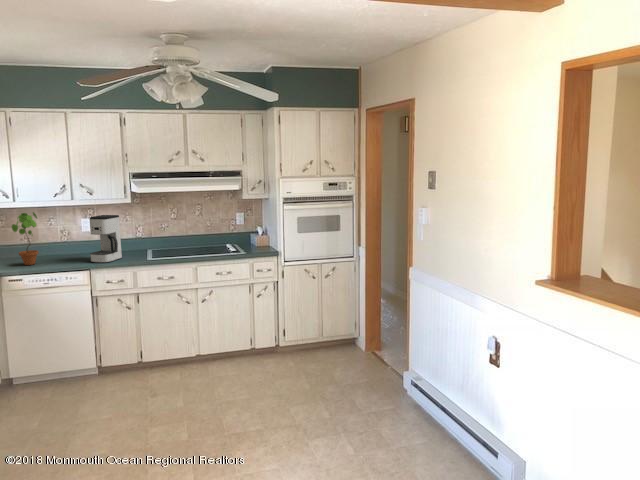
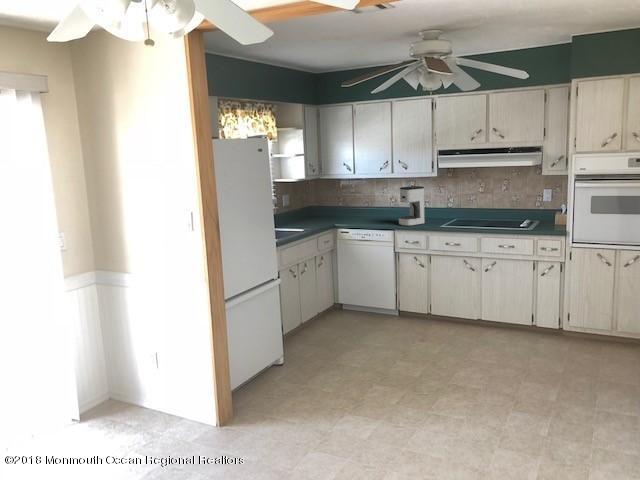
potted plant: present [12,212,38,265] -> none [348,182,366,223]

